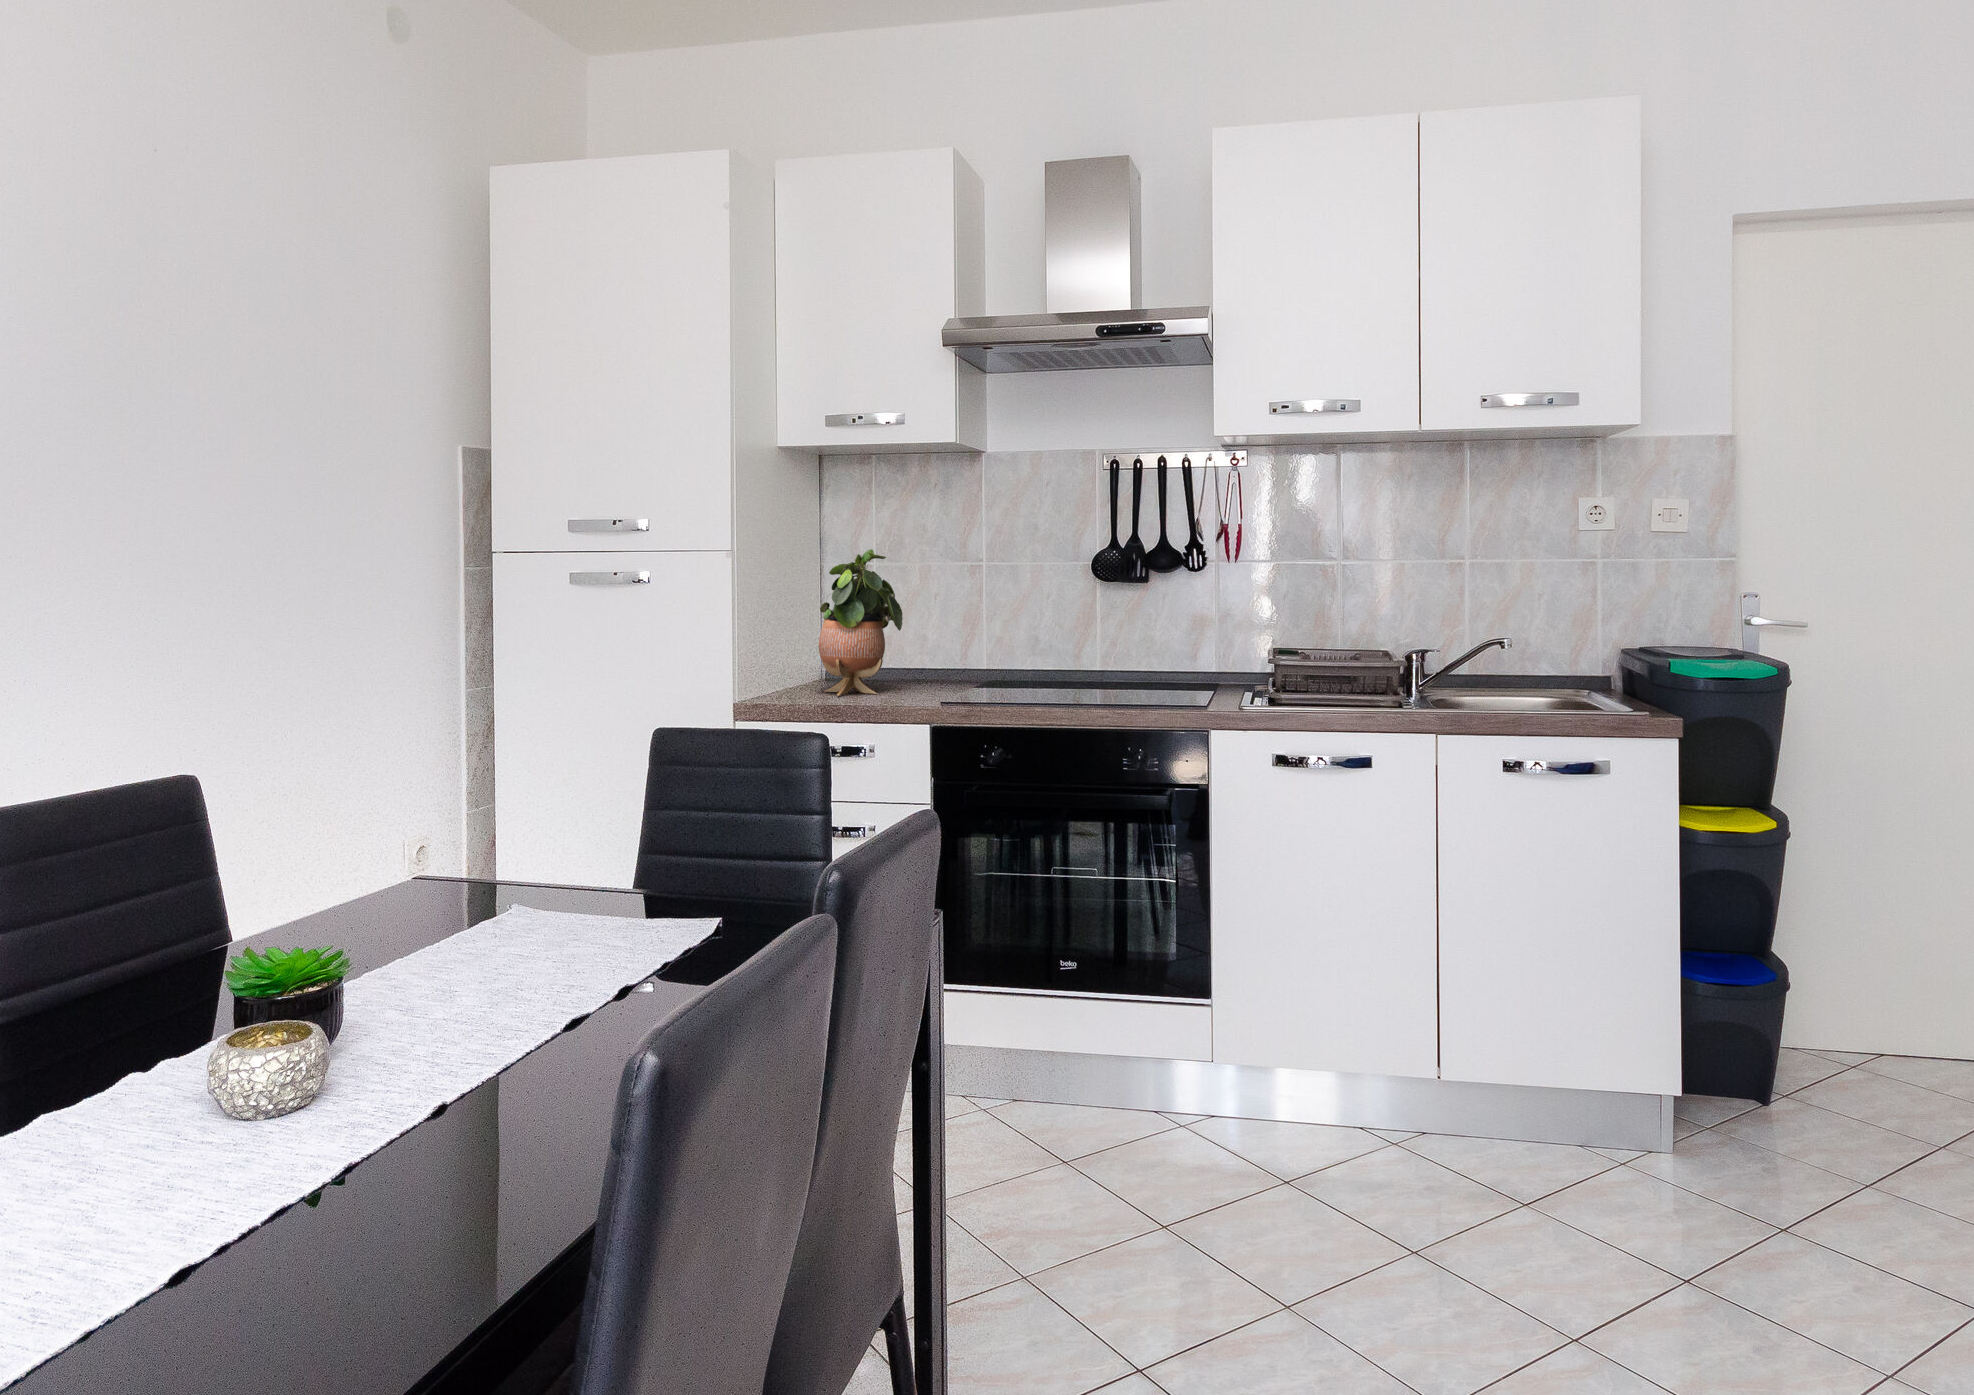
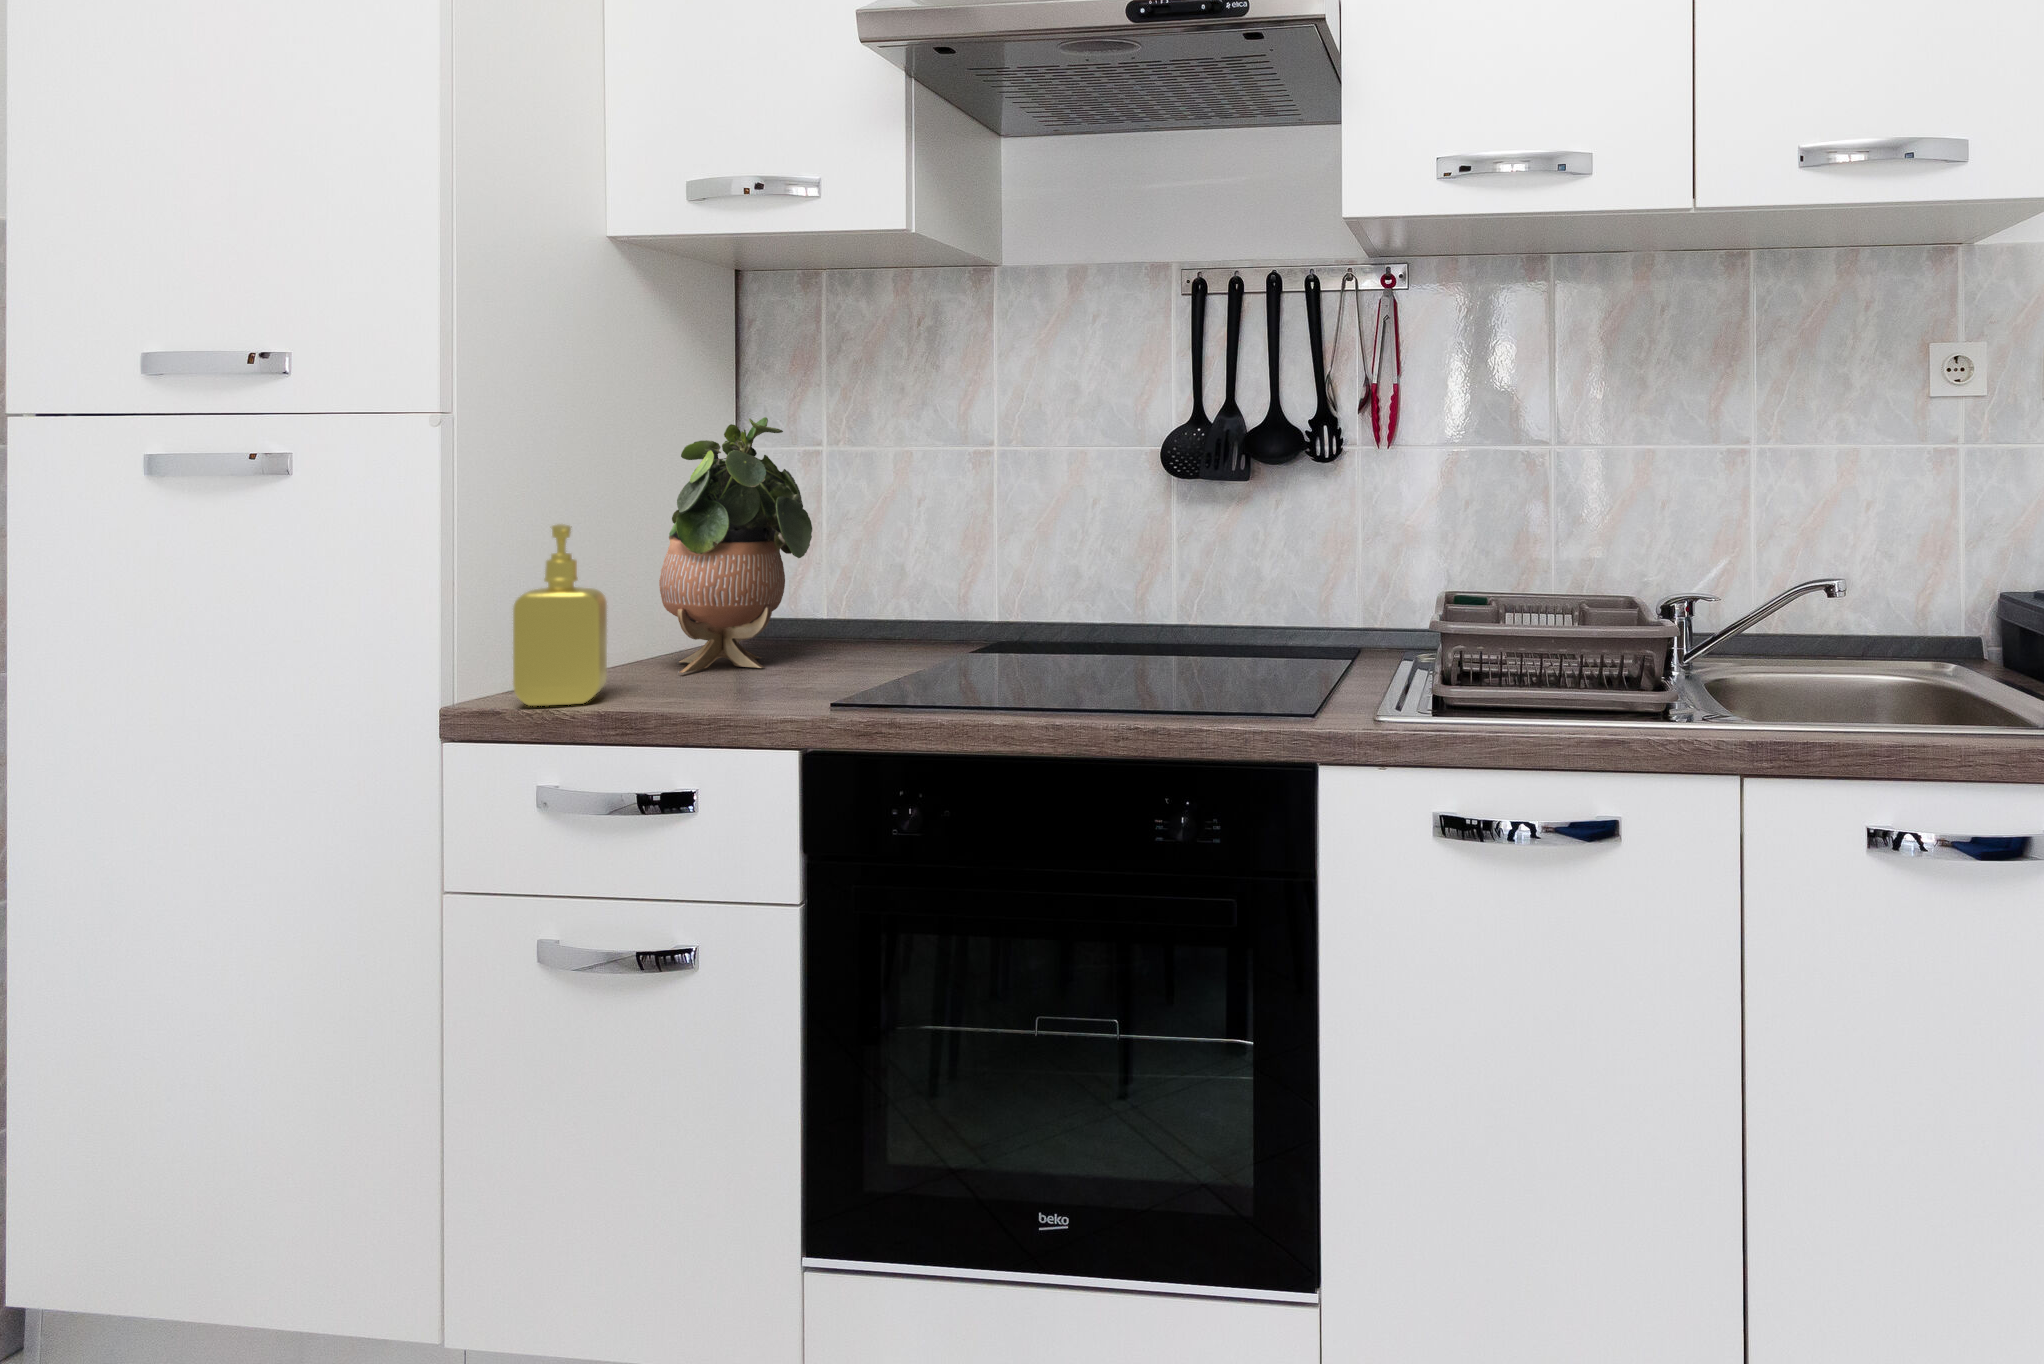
soap dispenser: none [776,612,820,708] -> present [513,524,607,706]

